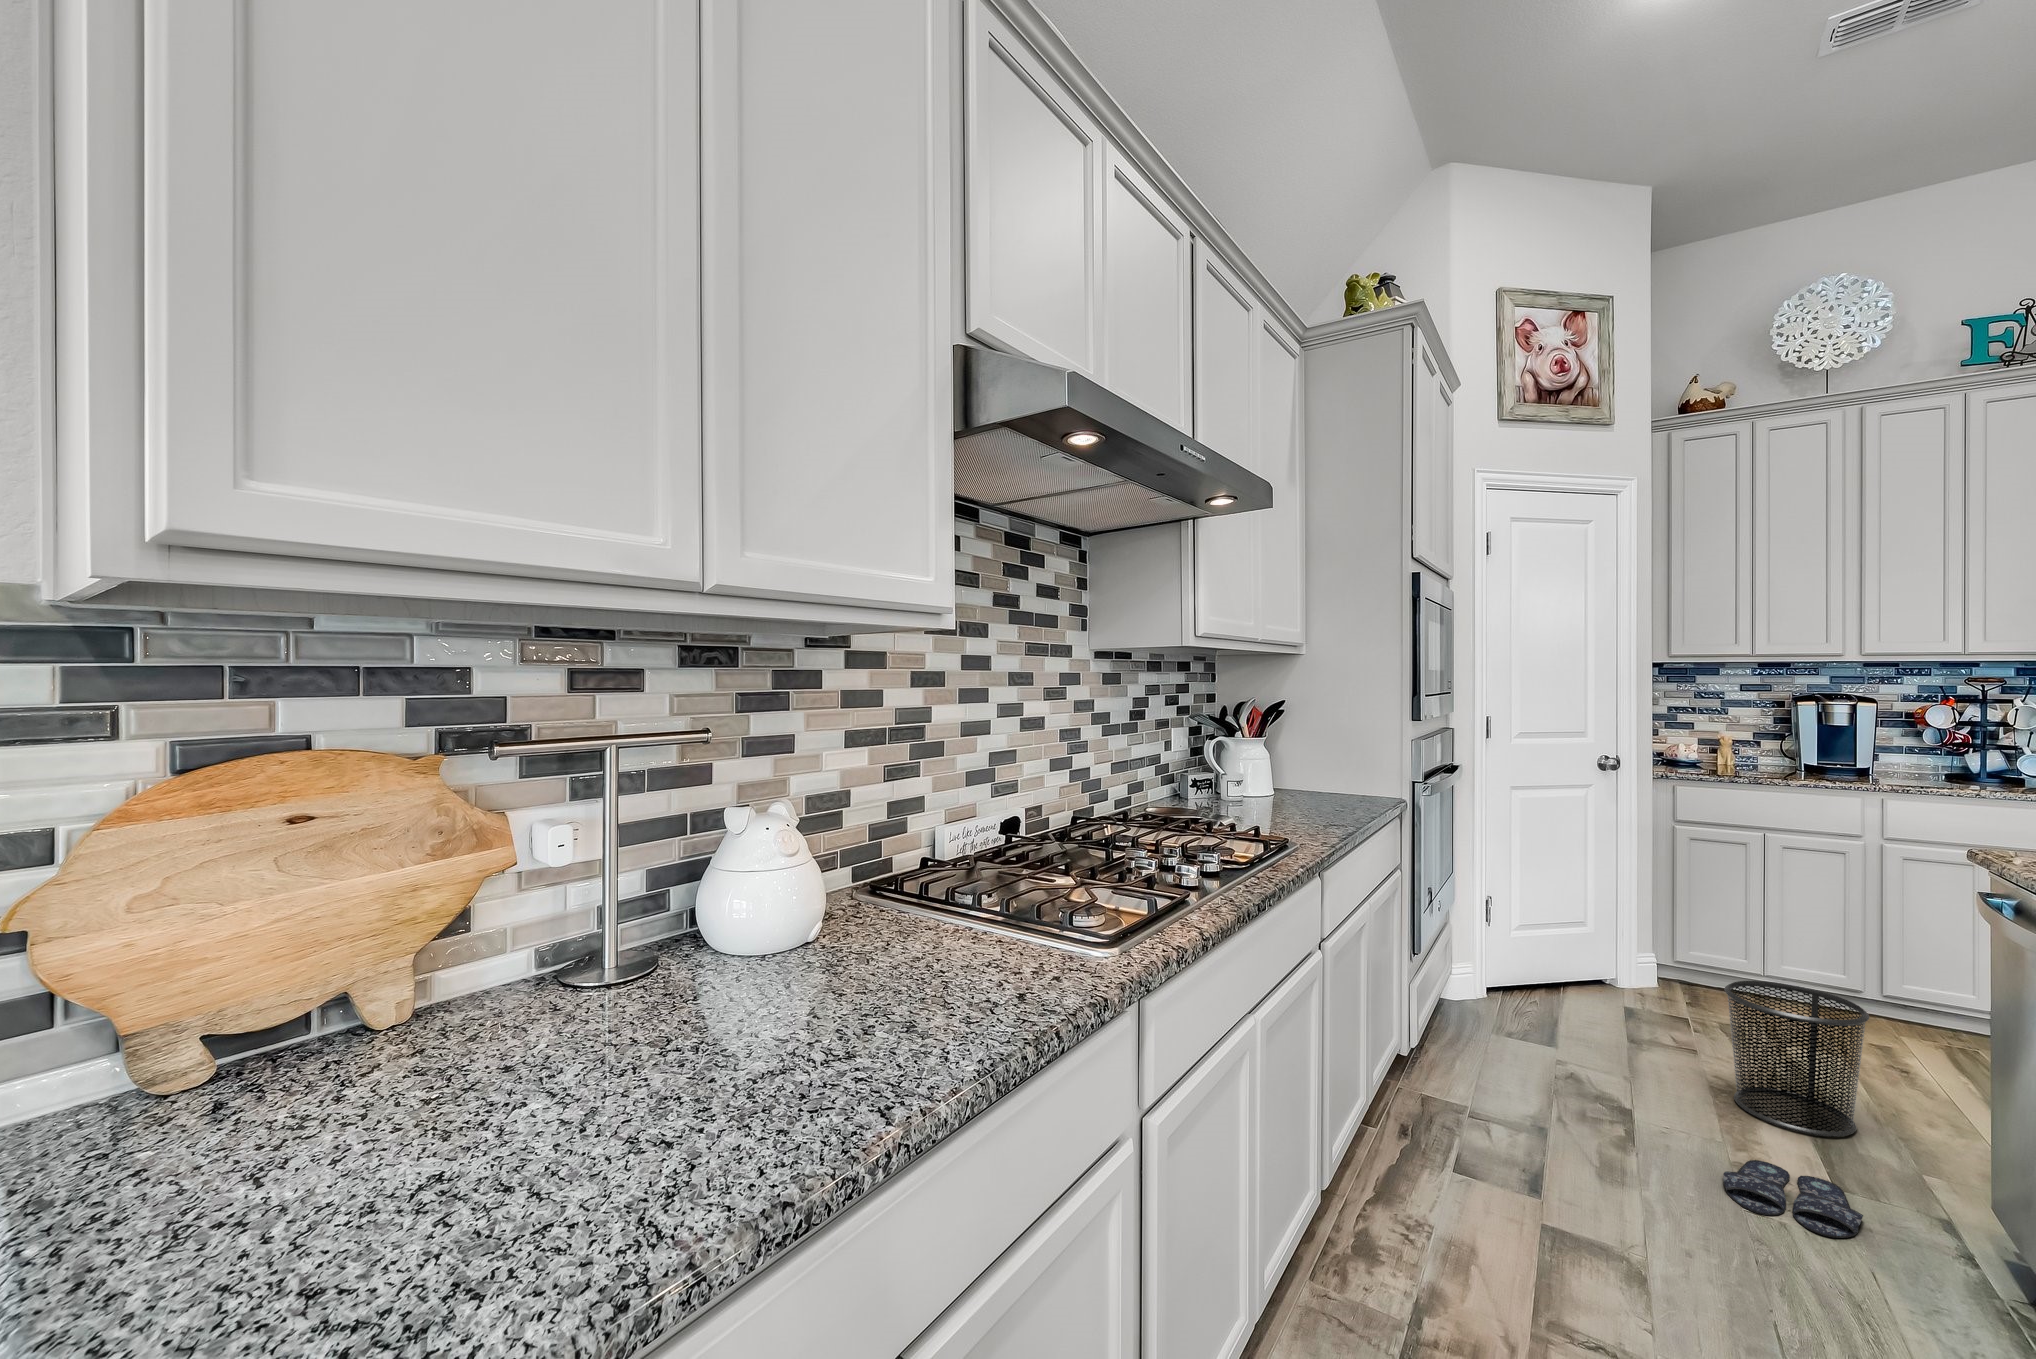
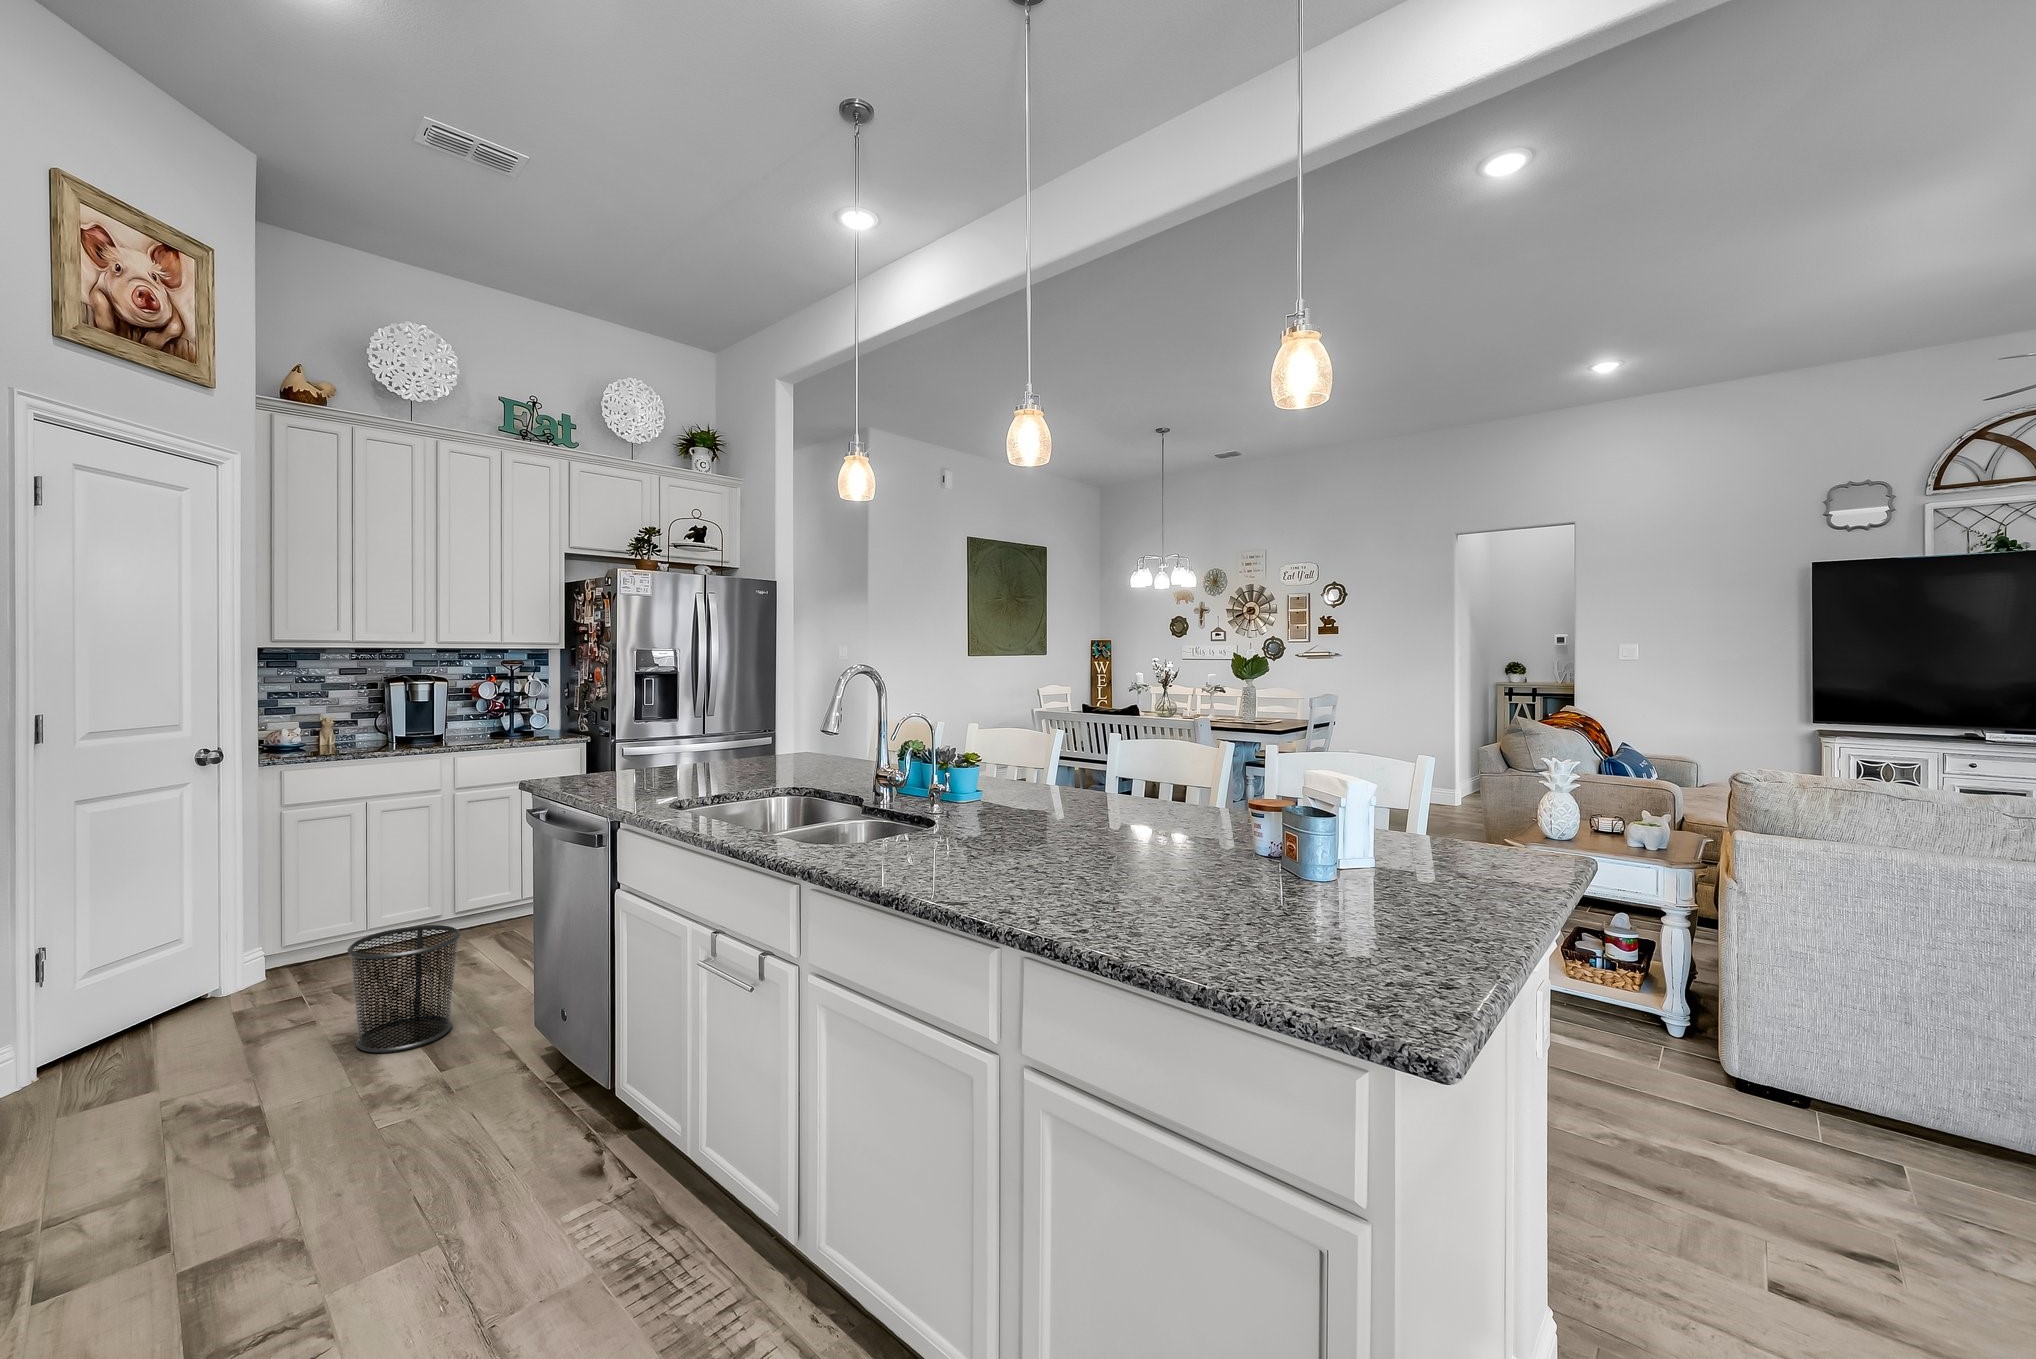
slippers: present [1723,1160,1863,1238] -> none [360,1074,467,1133]

